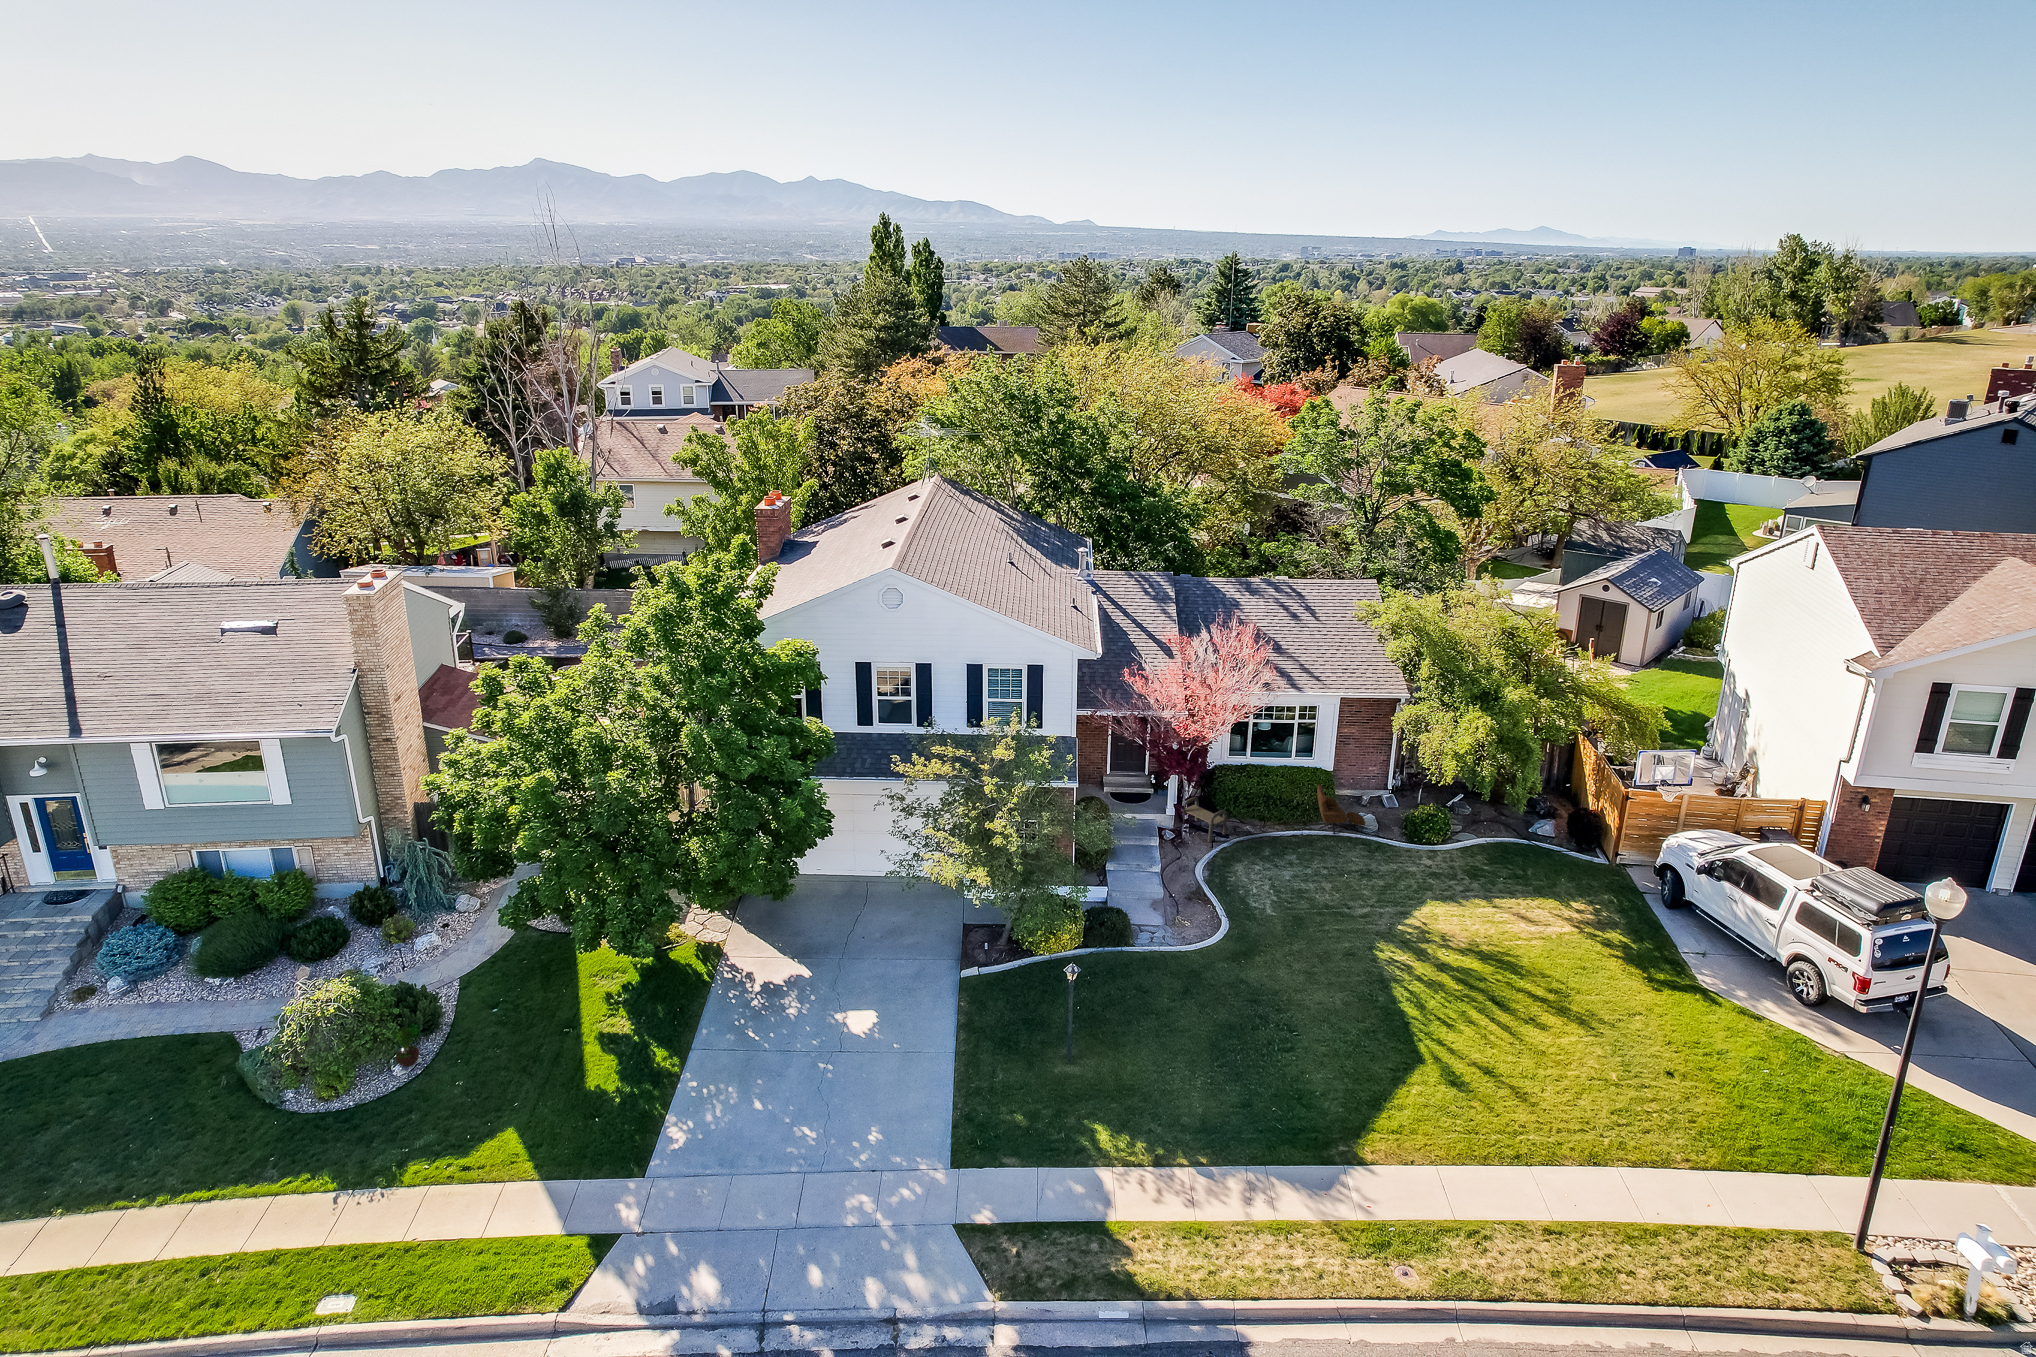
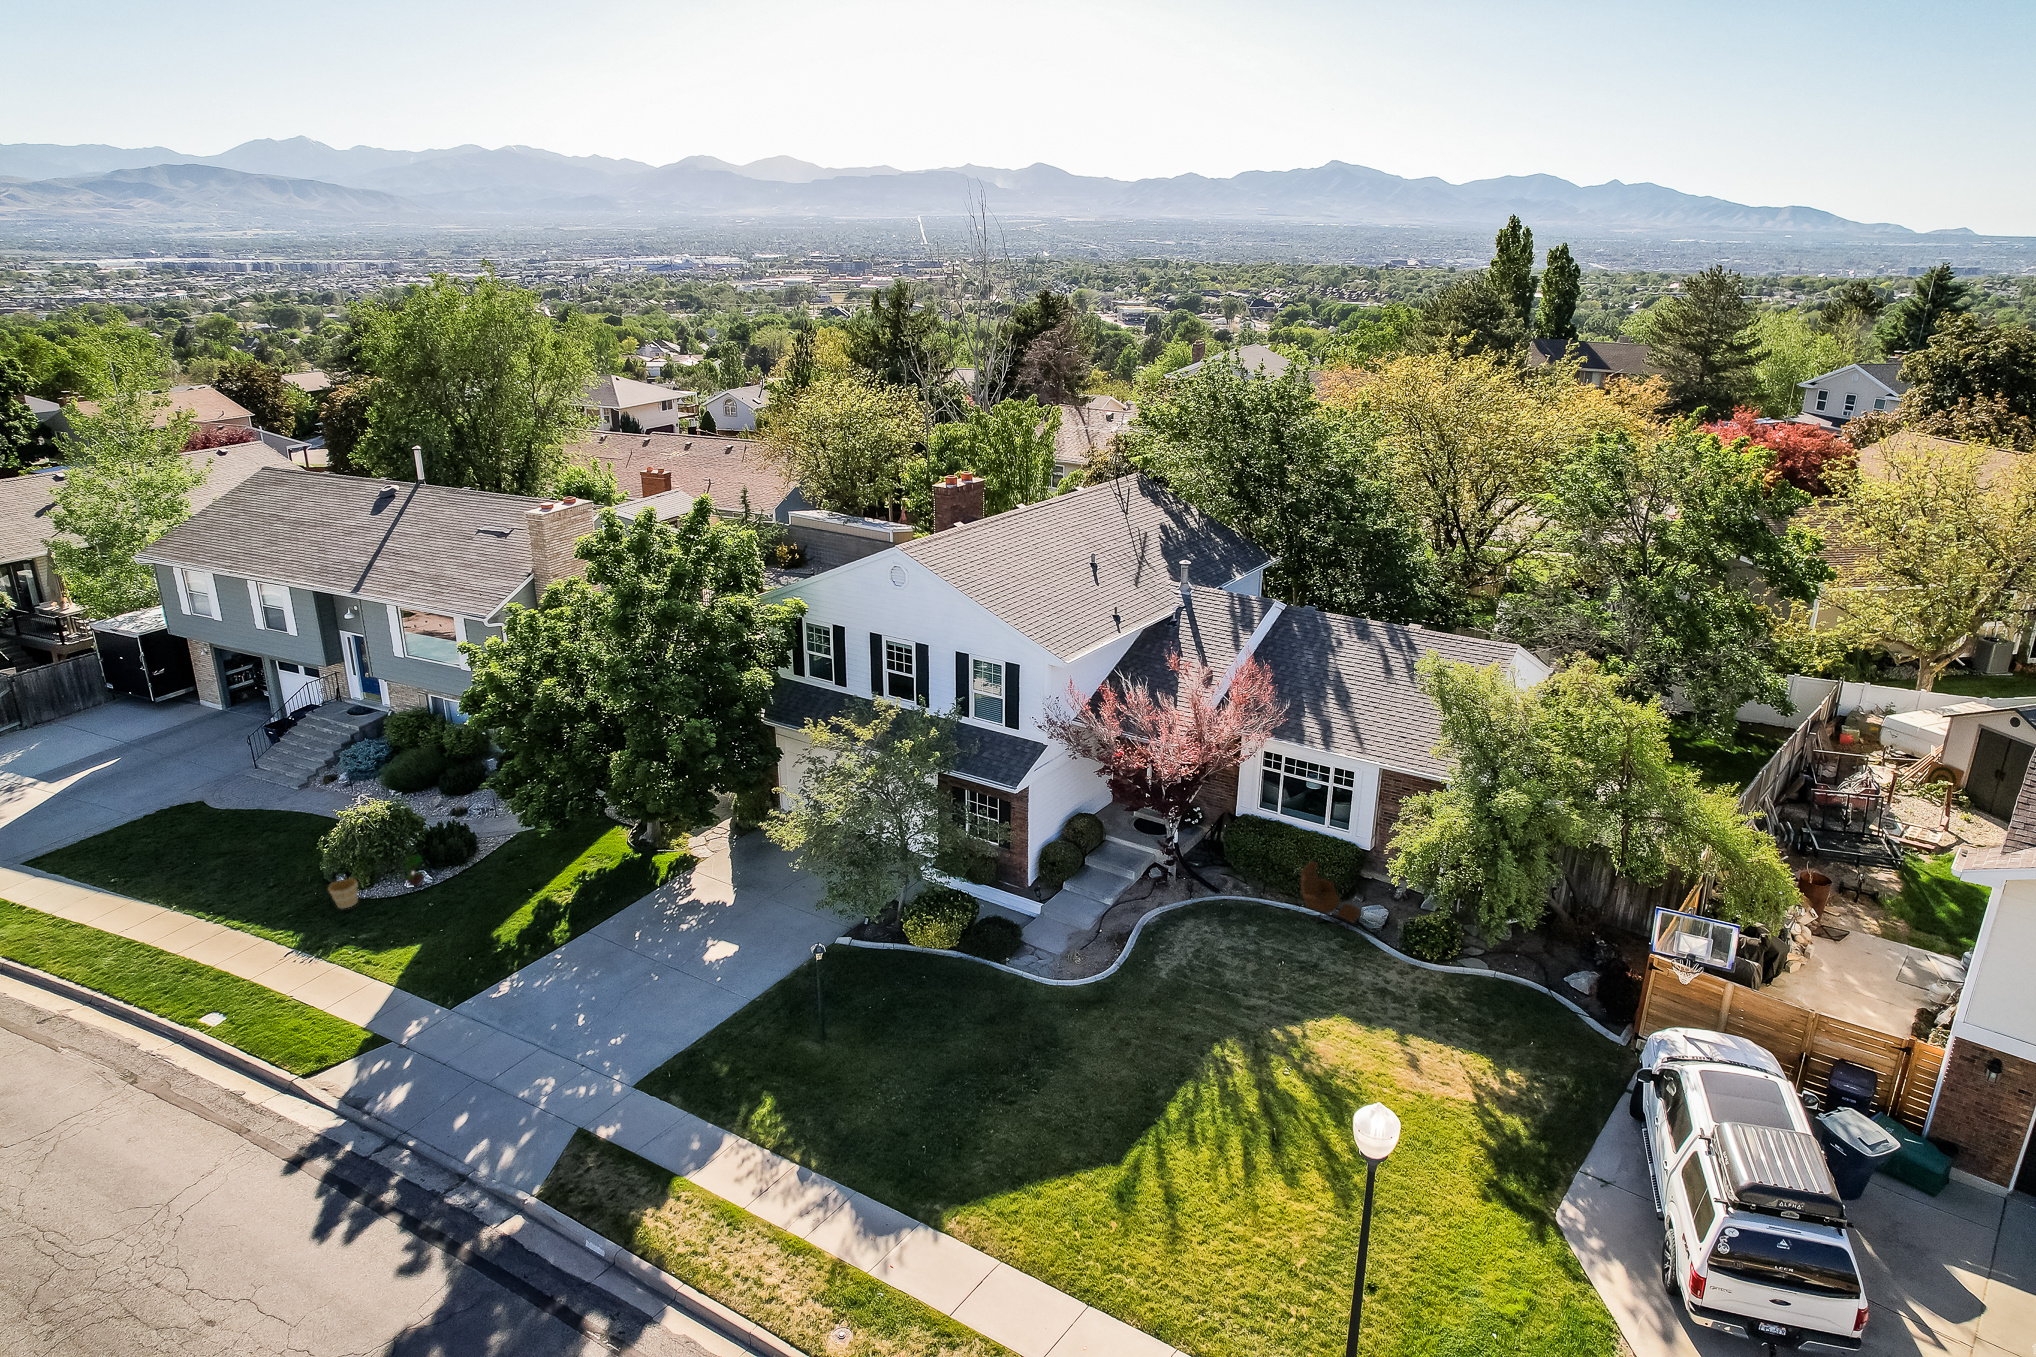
bench: present [1183,797,1227,842] -> none [1161,844,1199,895]
wooden bucket: none [308,1080,349,1124] -> present [328,879,358,908]

